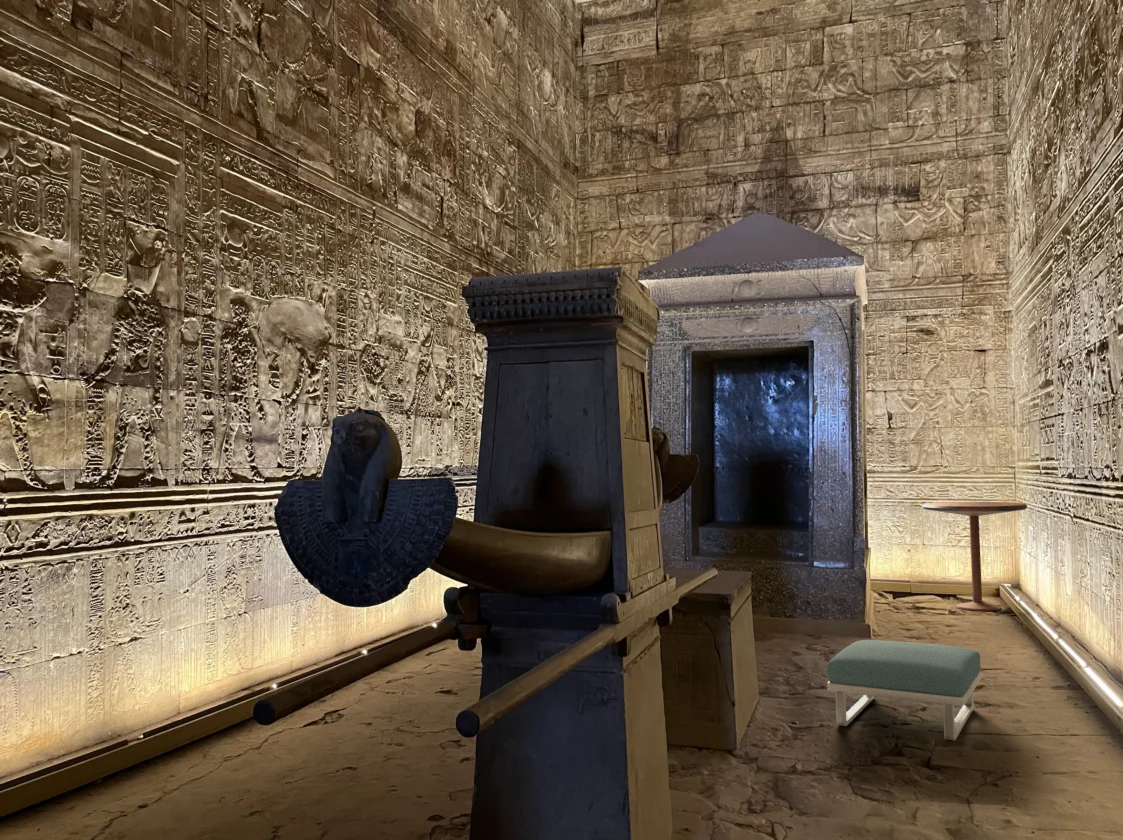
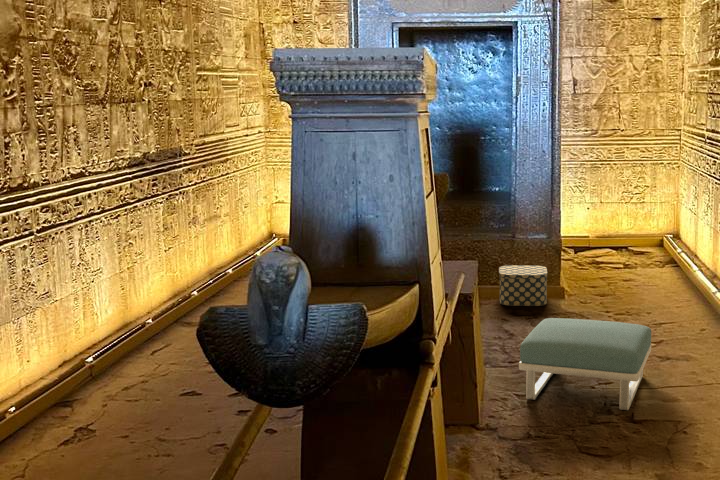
pedestal table: present [922,502,1027,611] -> none [599,166,693,269]
storage box: none [813,598,867,641] -> present [499,265,547,306]

